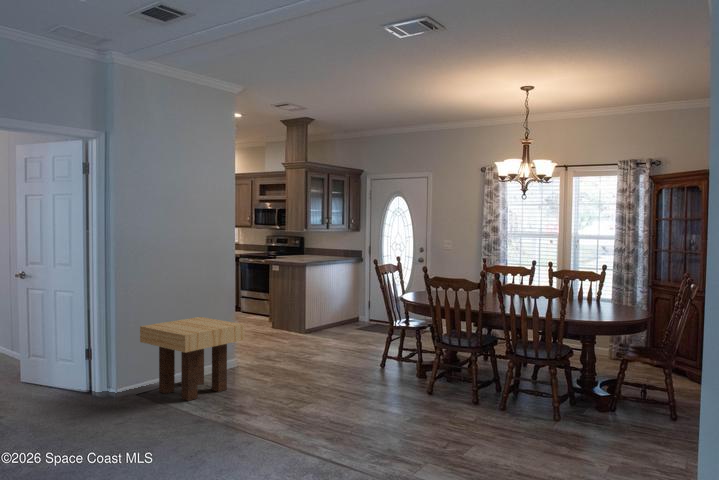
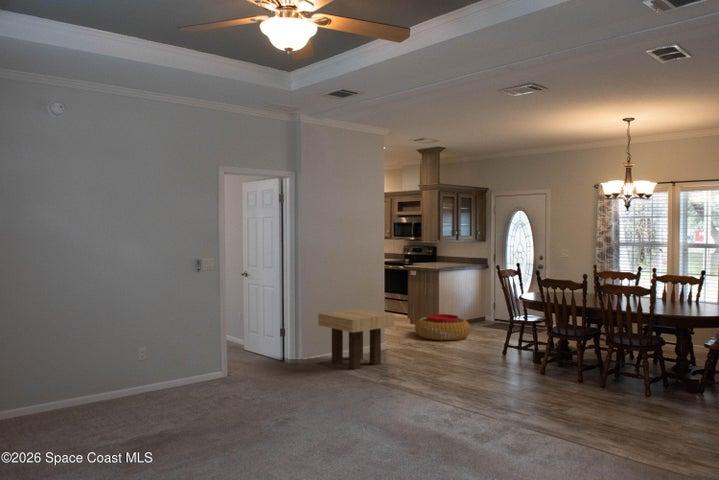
pouf: none [276,318,343,351] -> present [415,314,470,341]

